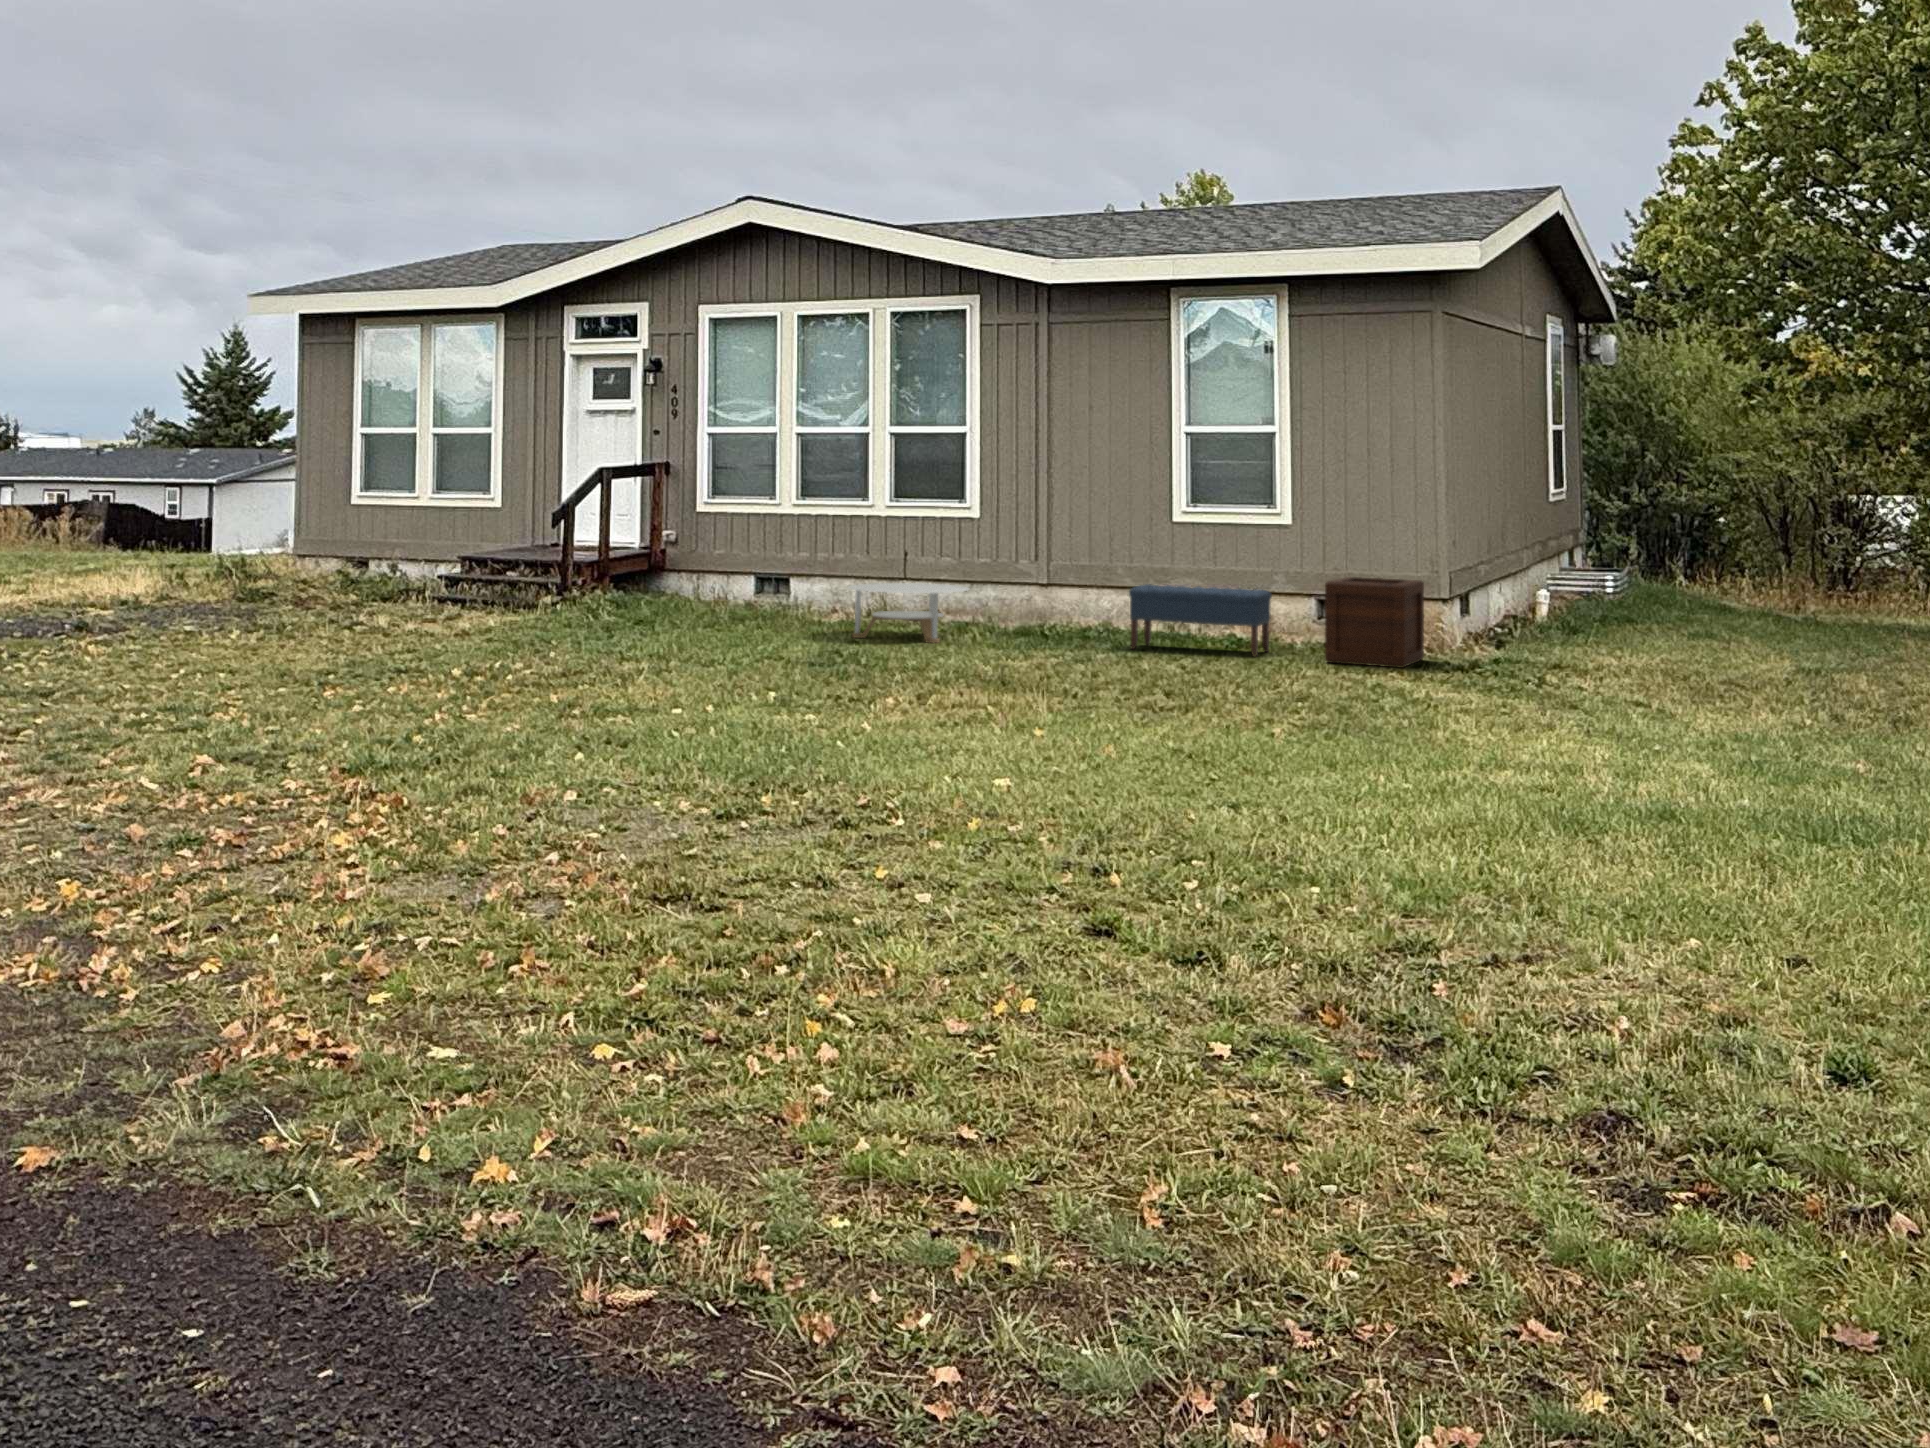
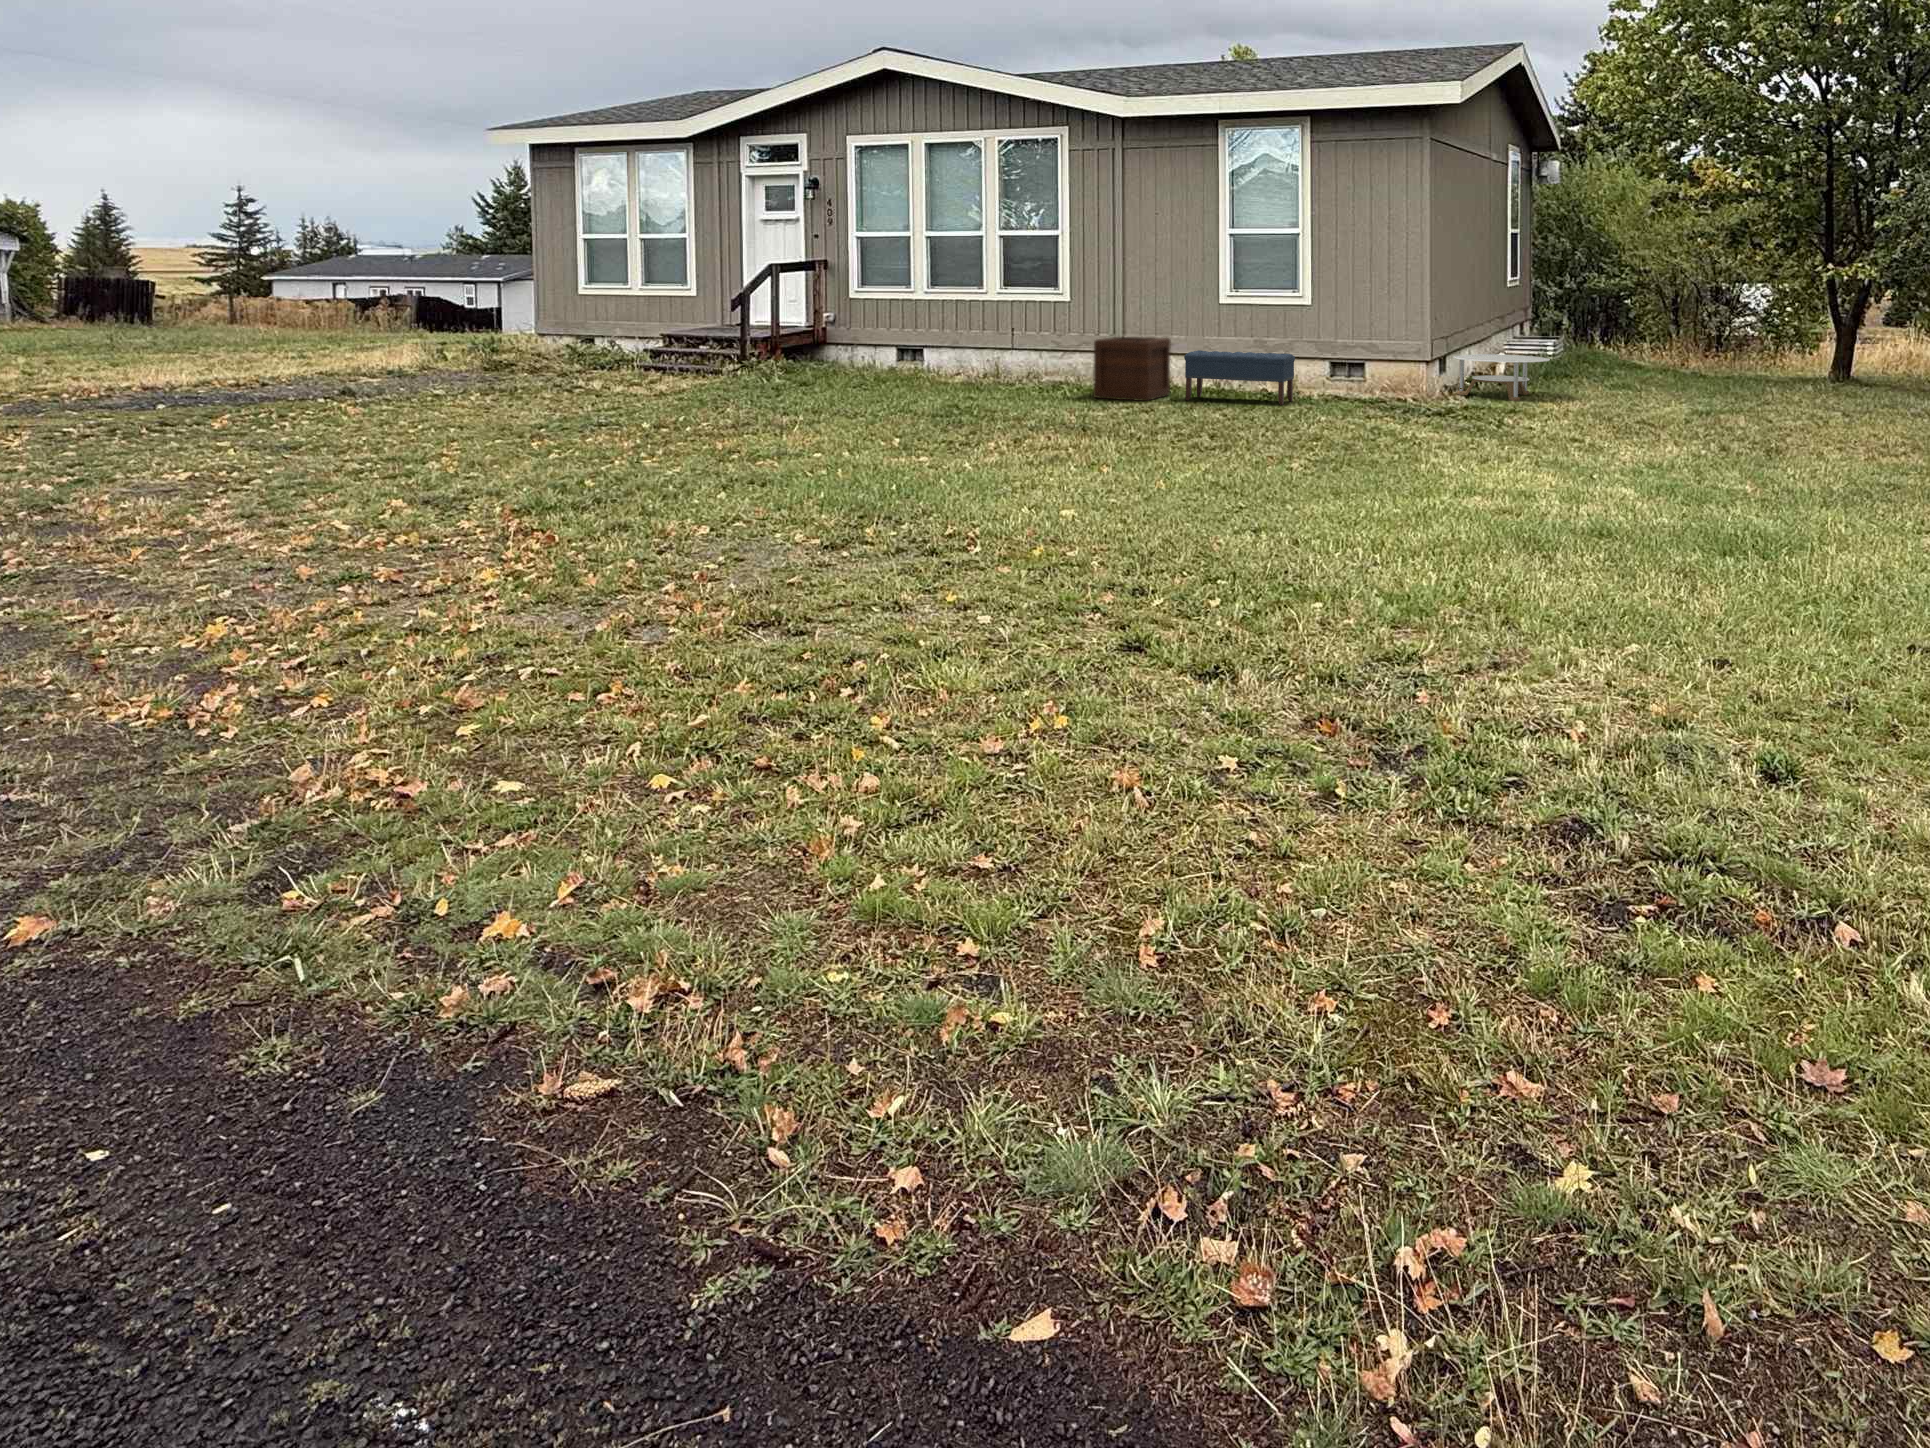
wooden crate: present [1325,577,1424,668] -> present [1093,337,1171,401]
round table: present [848,583,969,643] -> present [1453,354,1550,401]

